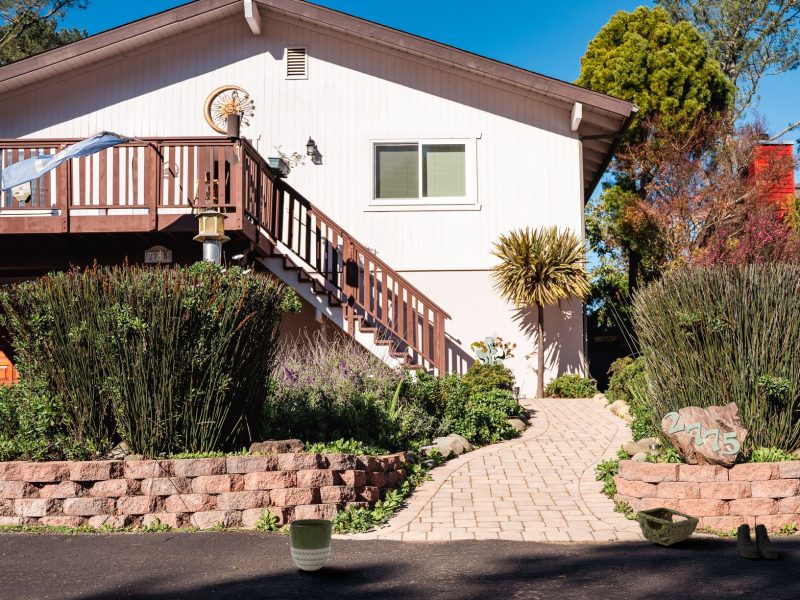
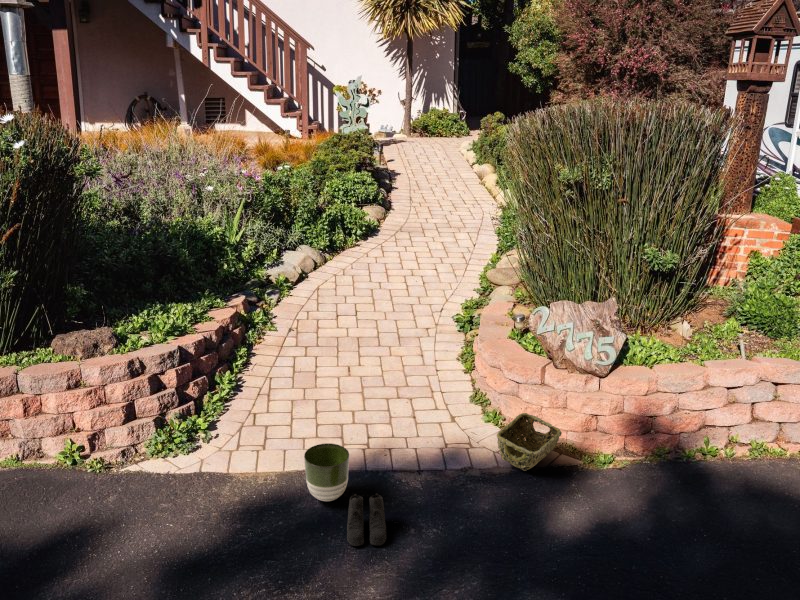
planter: present [290,519,332,571] -> present [304,443,349,501]
boots: present [737,524,777,559] -> present [347,494,386,546]

